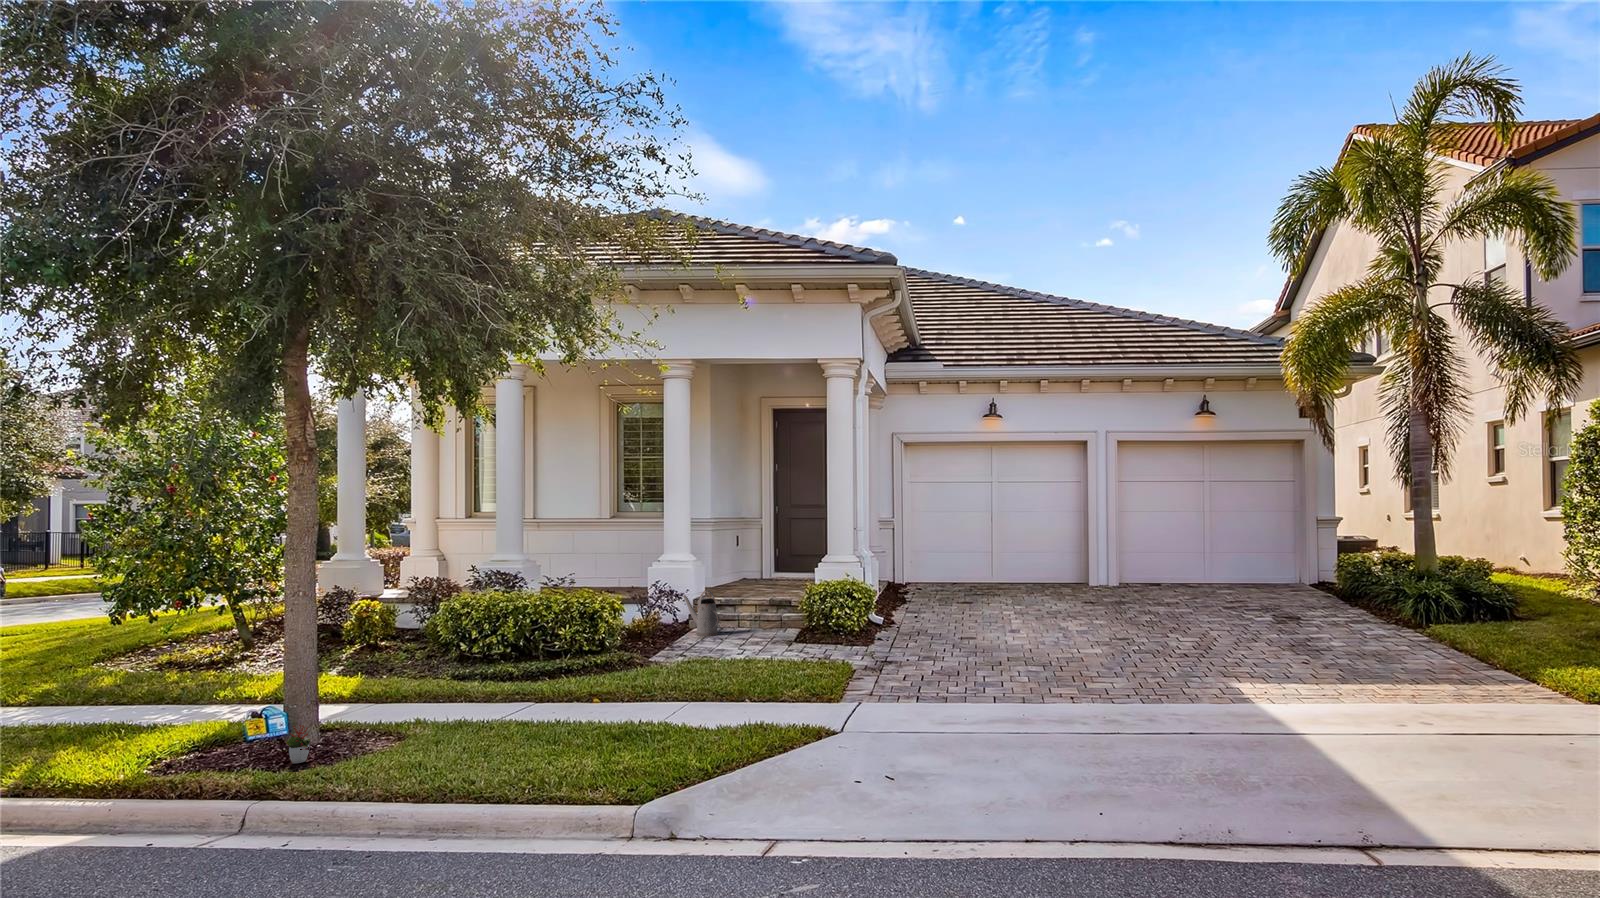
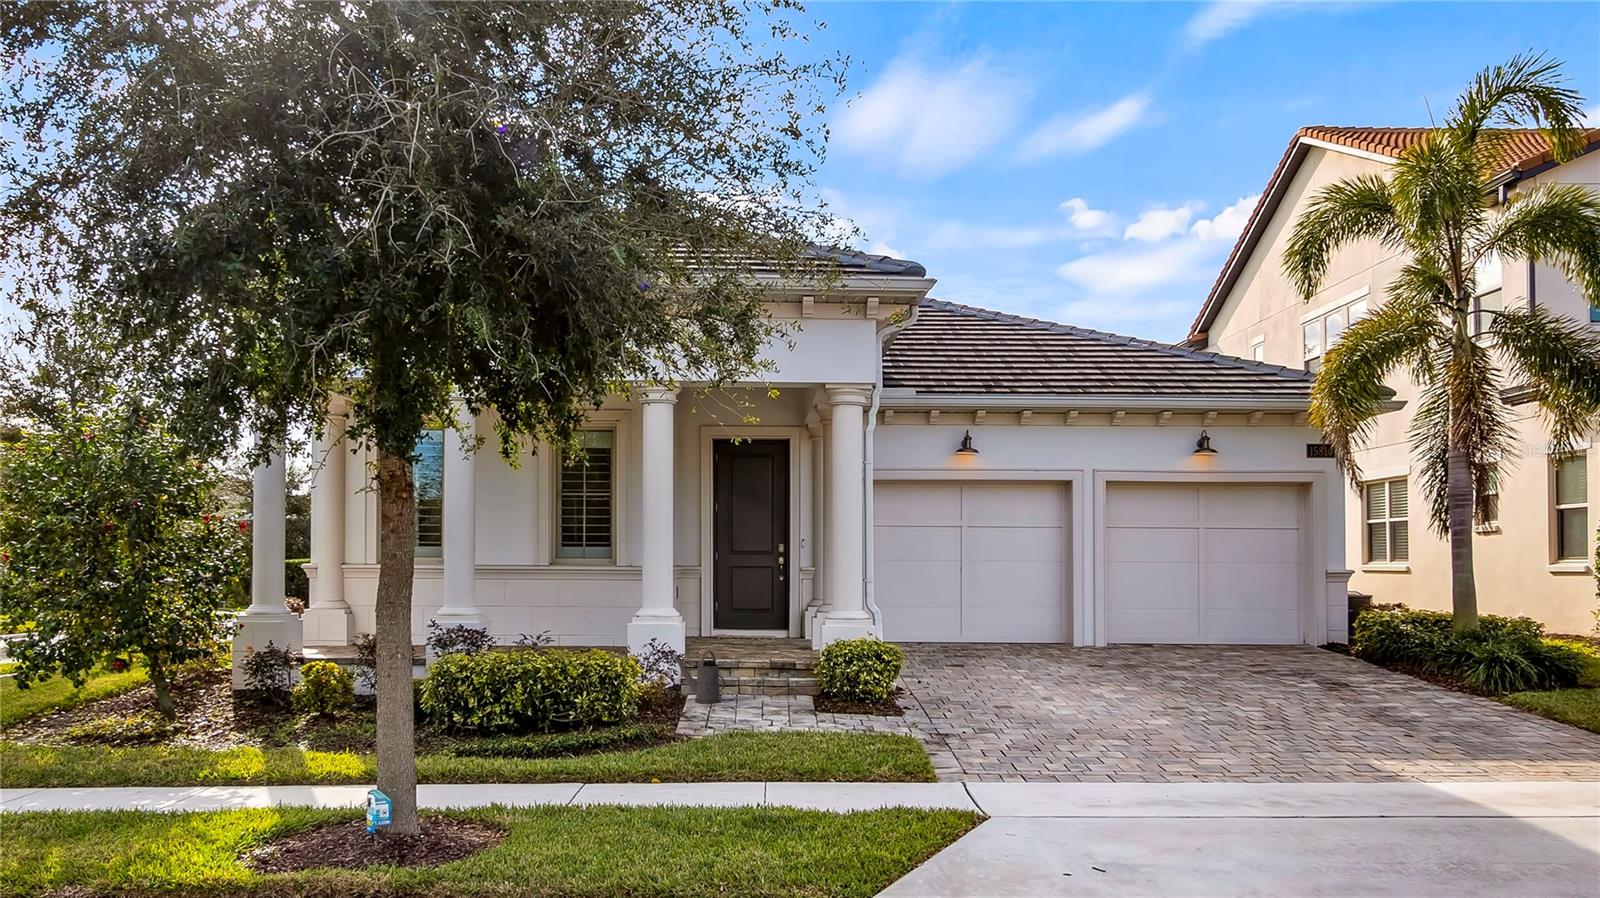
decorative plant: present [286,725,310,764] -> none [435,803,456,846]

